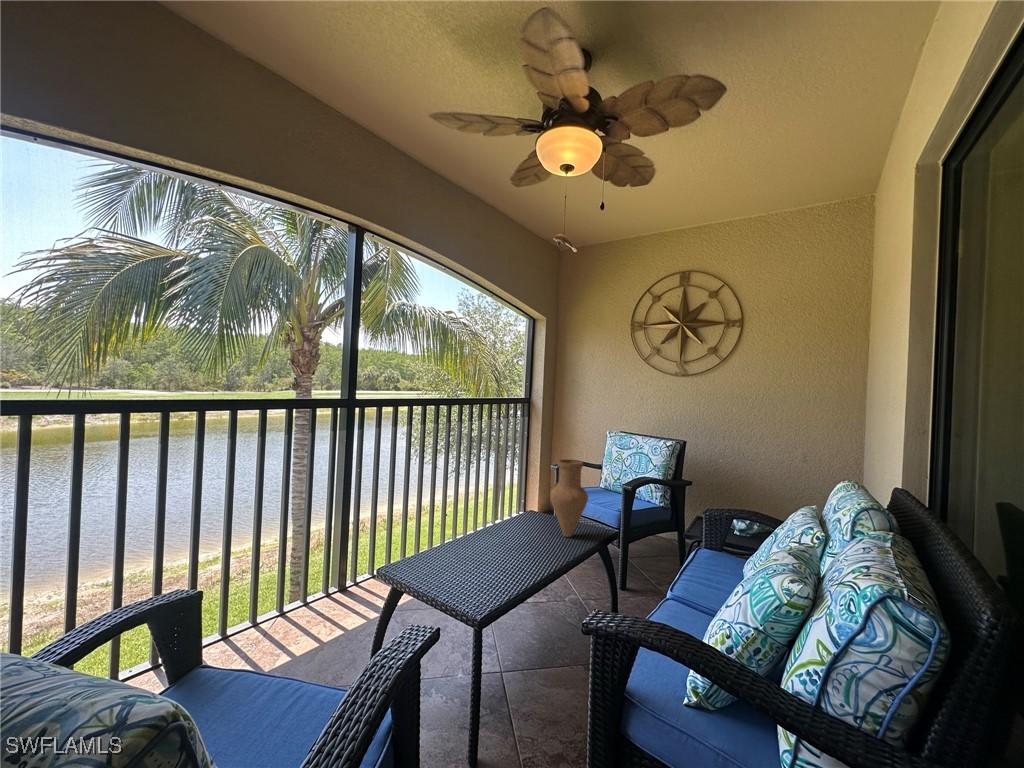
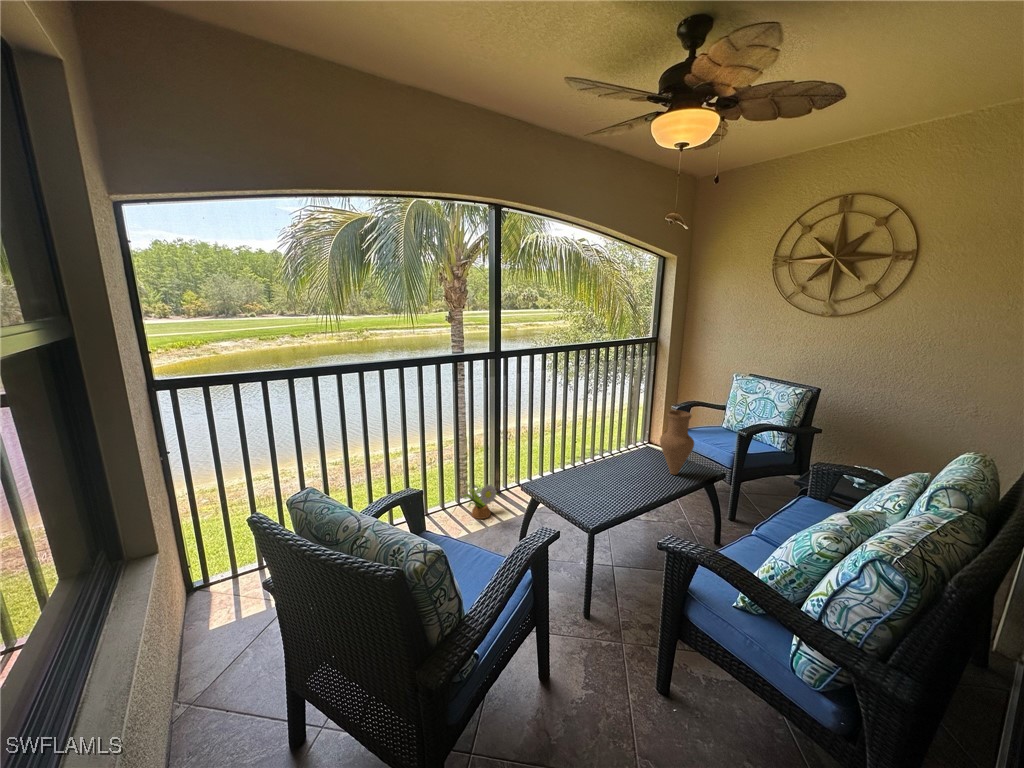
decorative plant: none [287,576,345,632] -> present [463,484,498,519]

